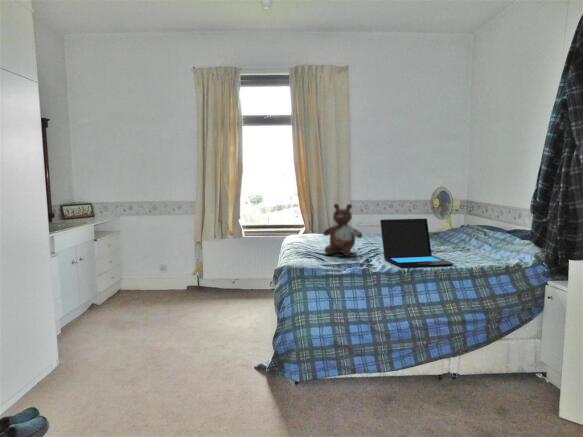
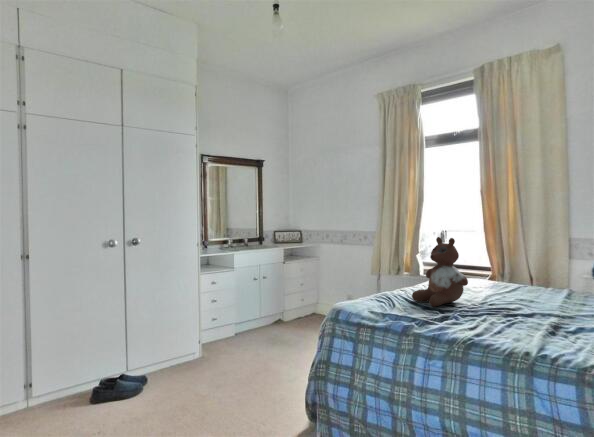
laptop: present [380,219,454,267] -> none [457,262,565,351]

